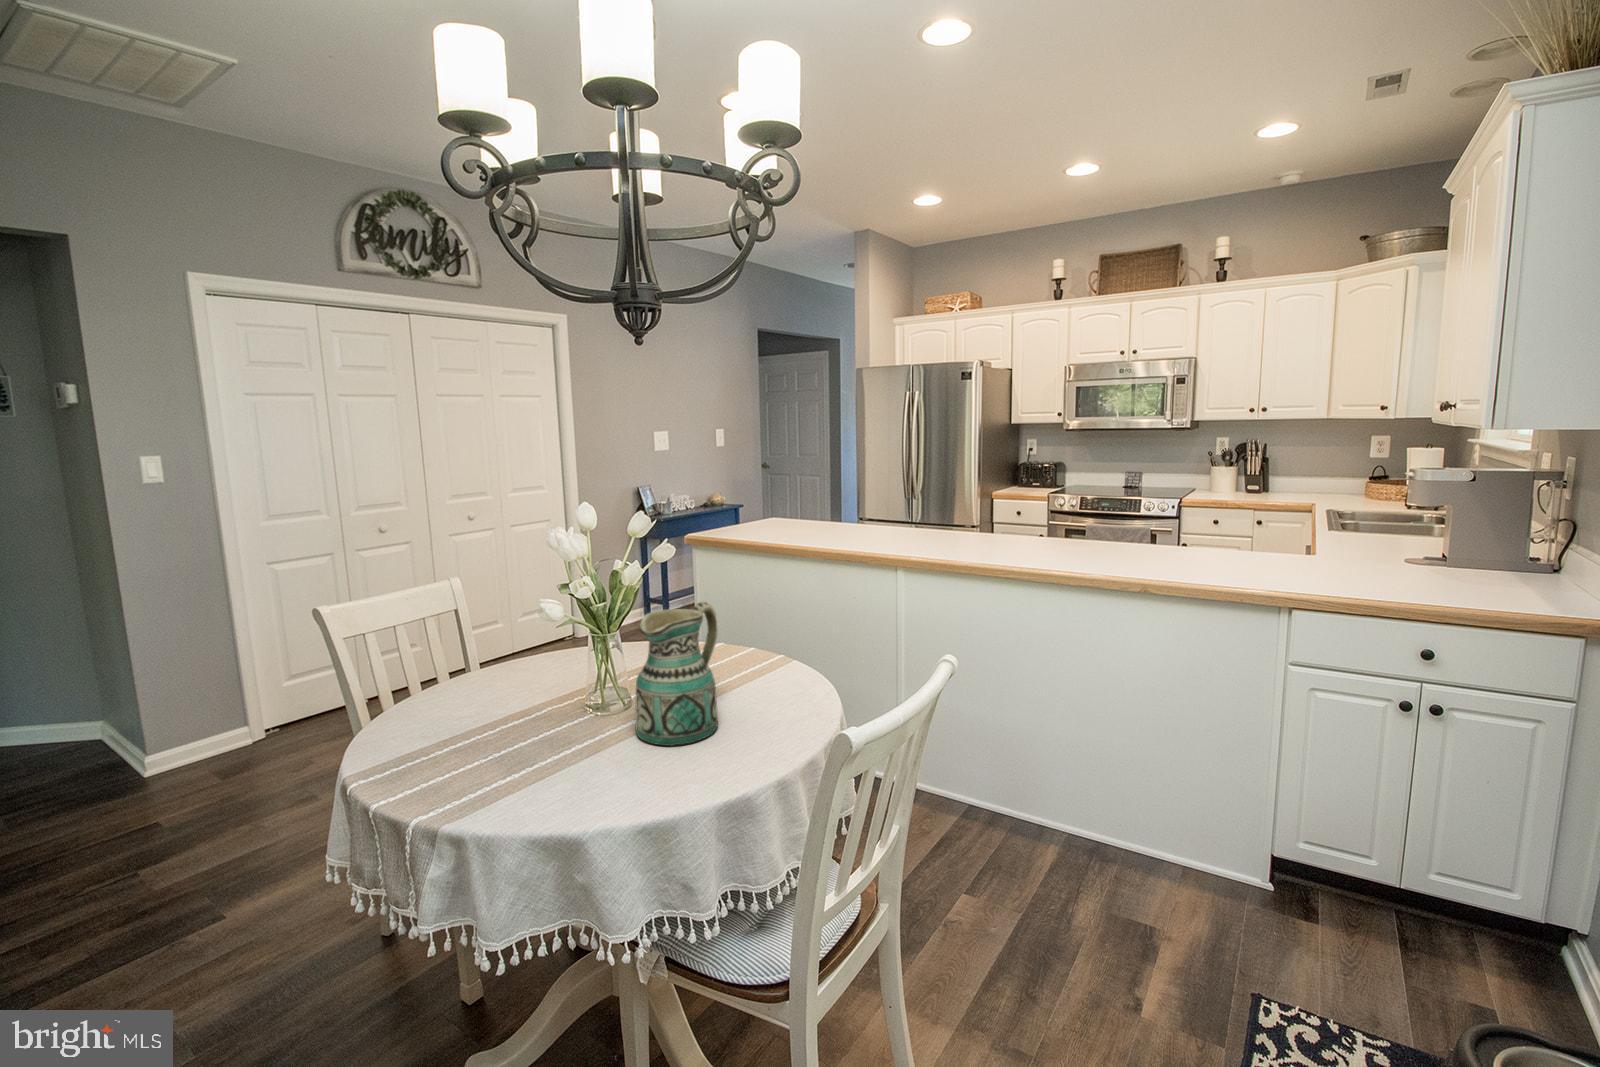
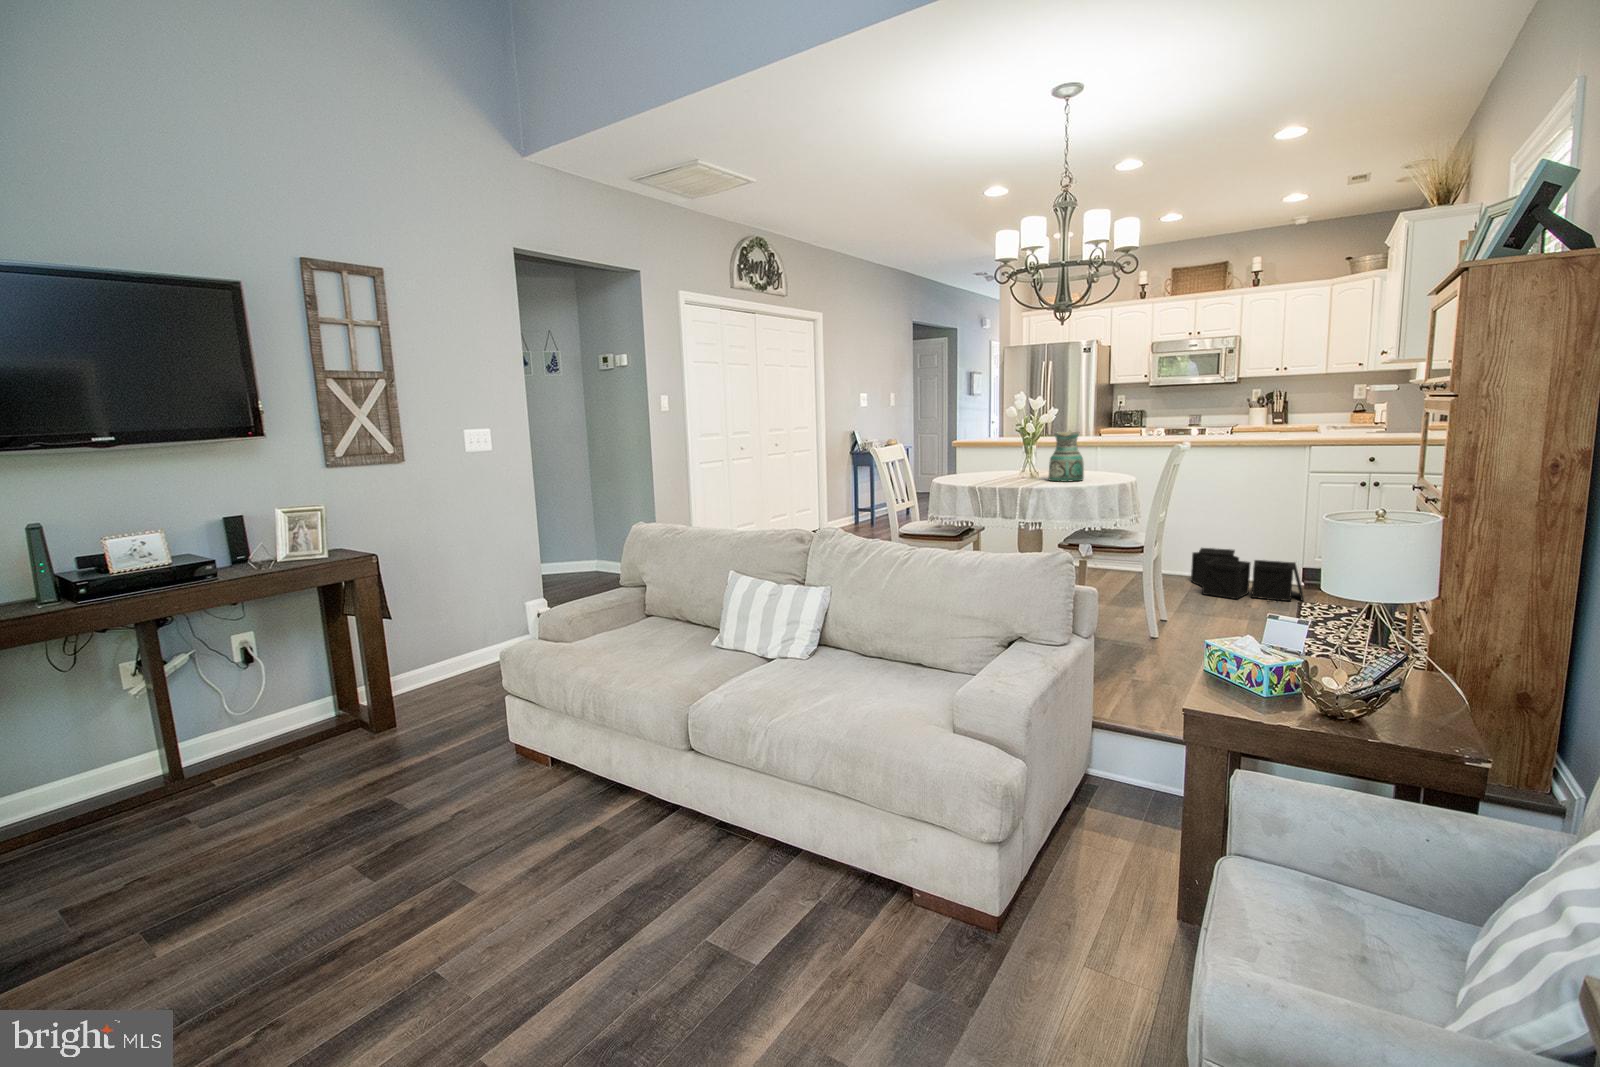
storage bin: none [1051,785,1268,993] -> present [1191,548,1304,601]

